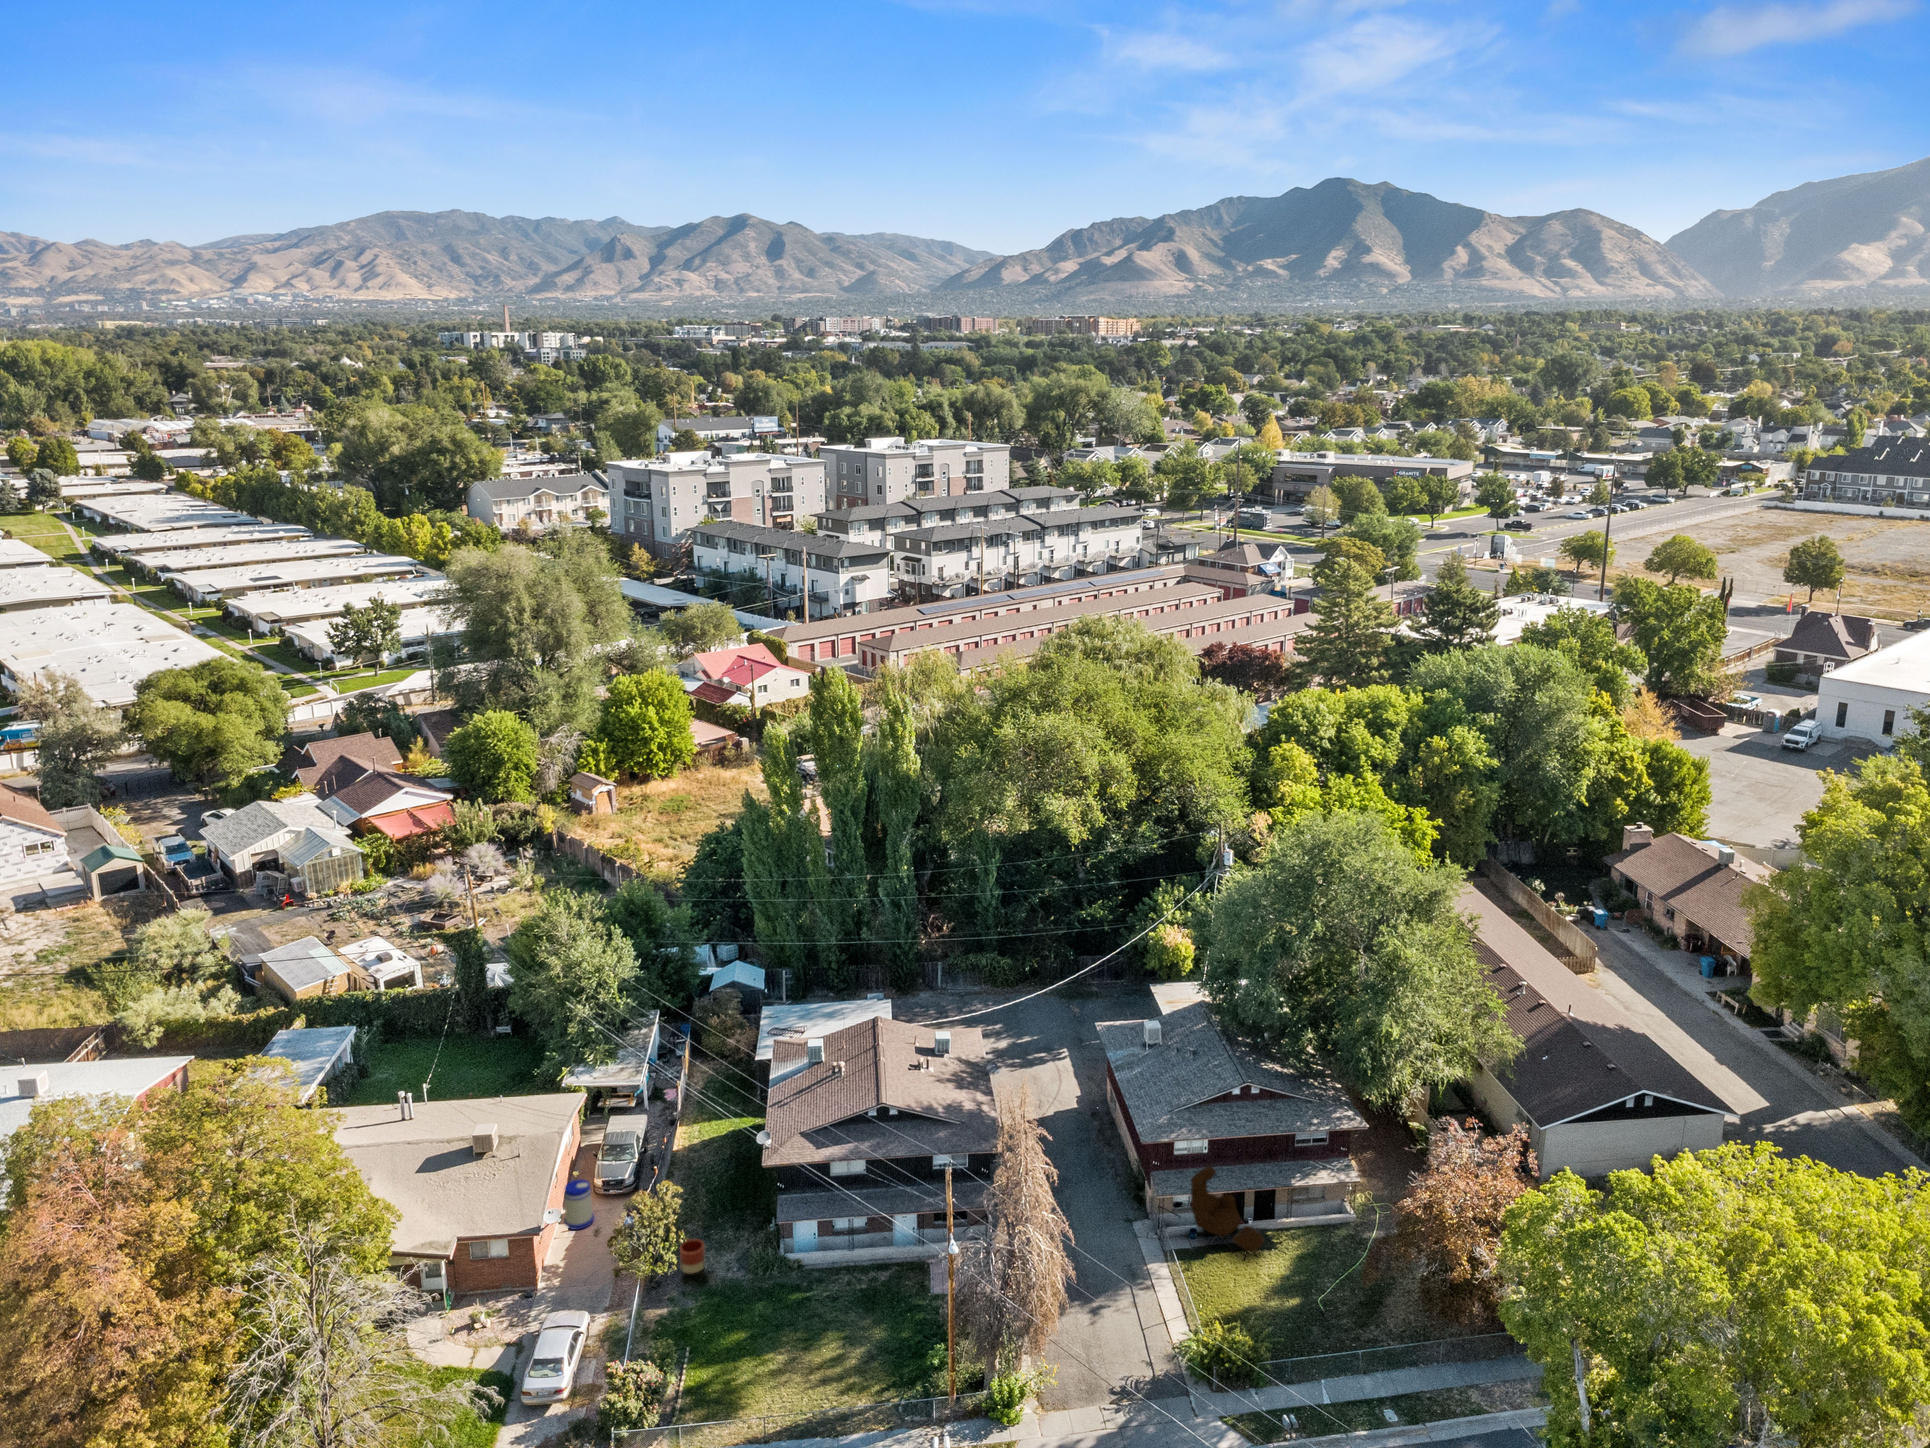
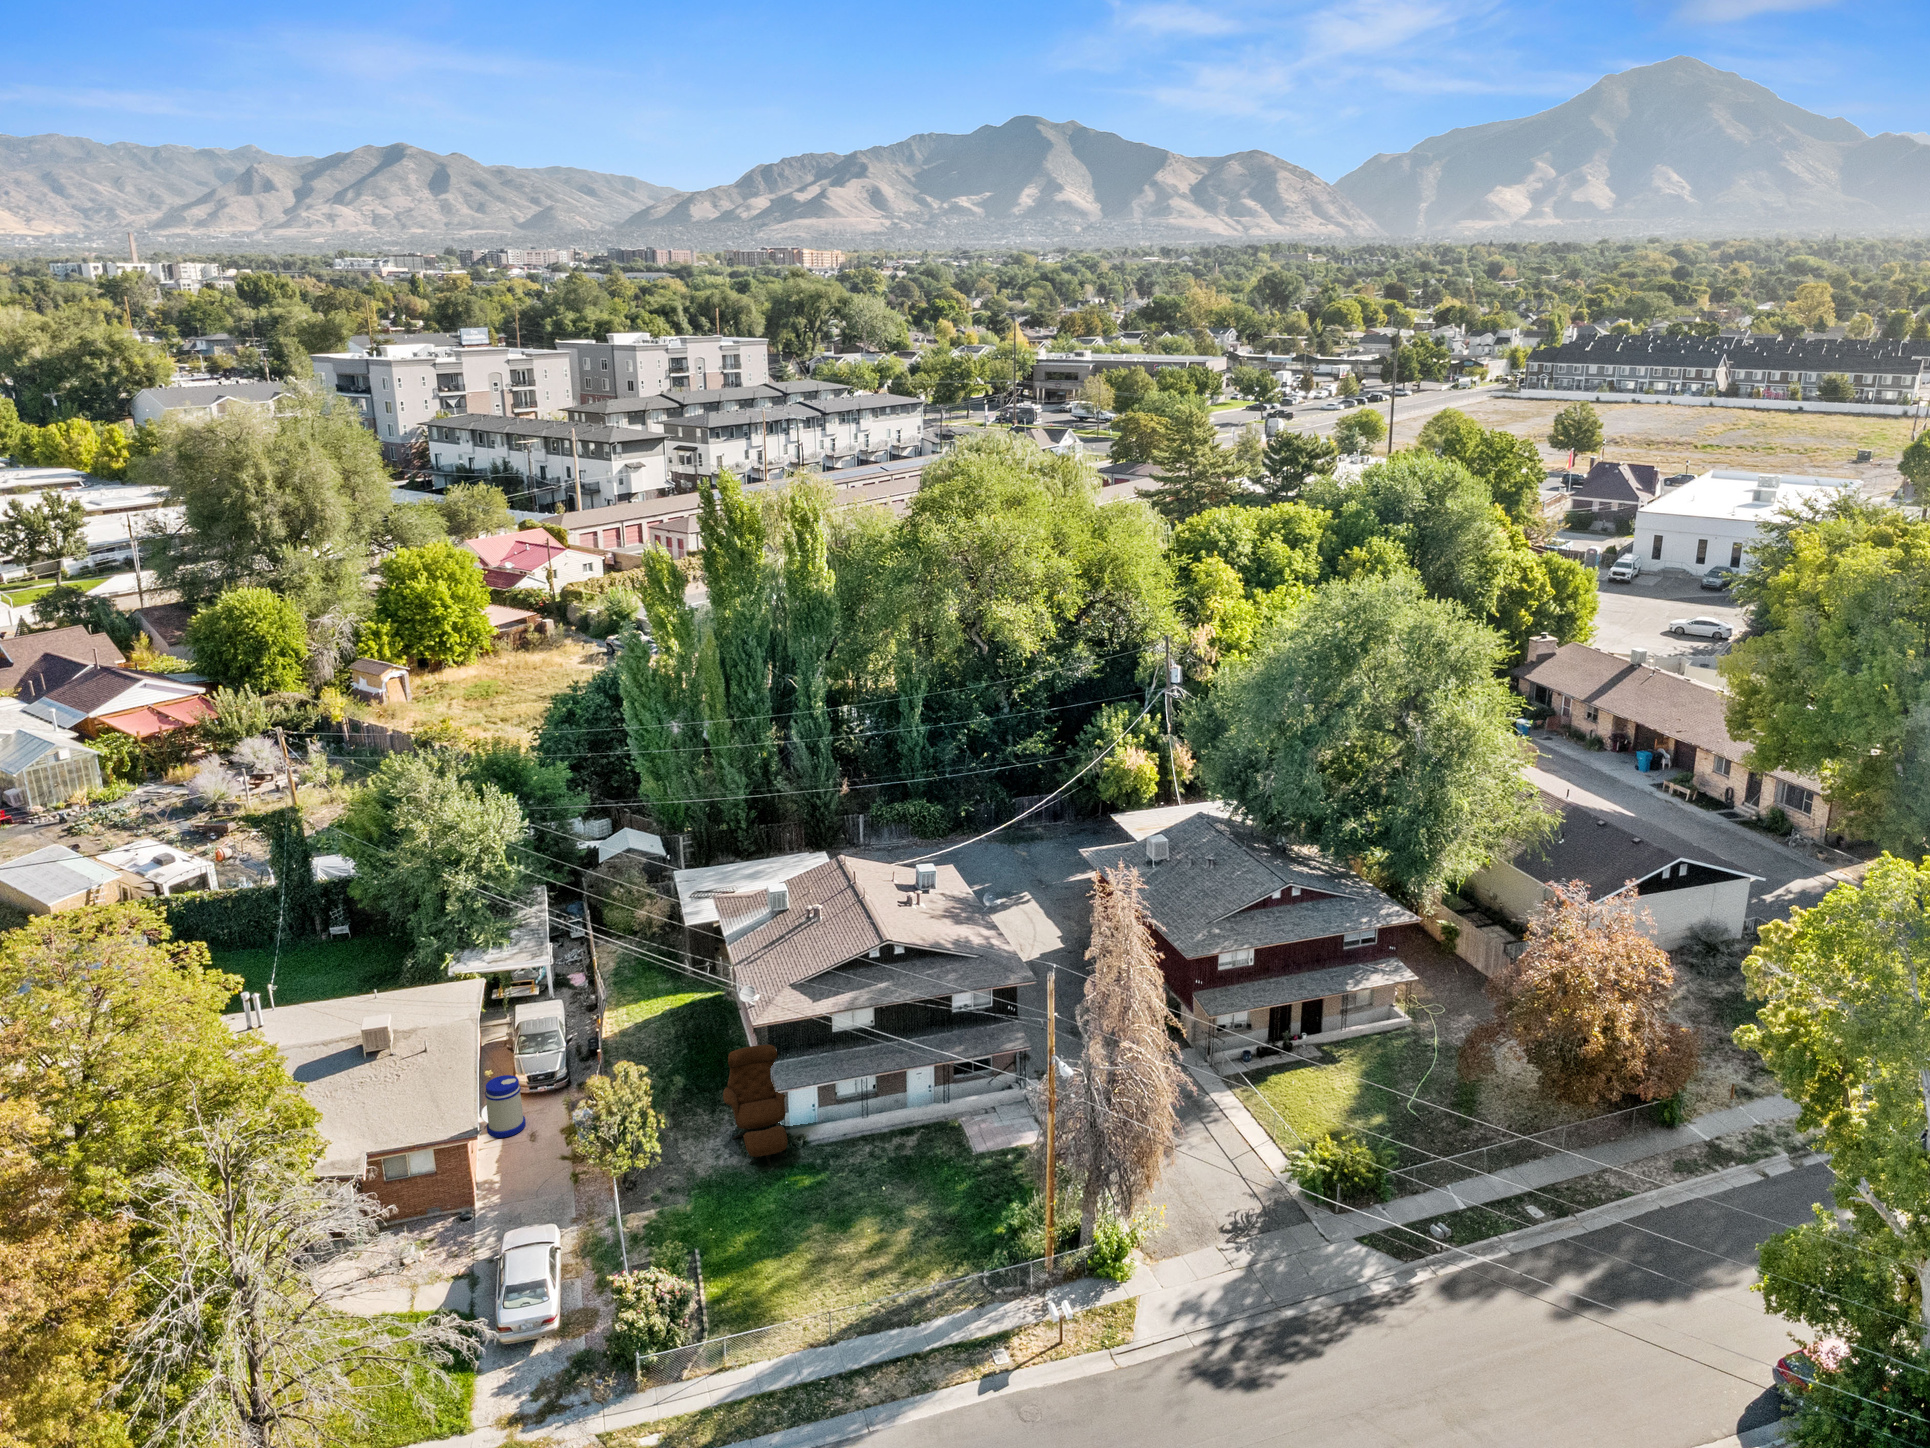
lounge chair: present [1191,1166,1264,1257] -> present [723,1045,788,1166]
planter: present [680,1239,705,1273] -> none [658,1124,692,1177]

